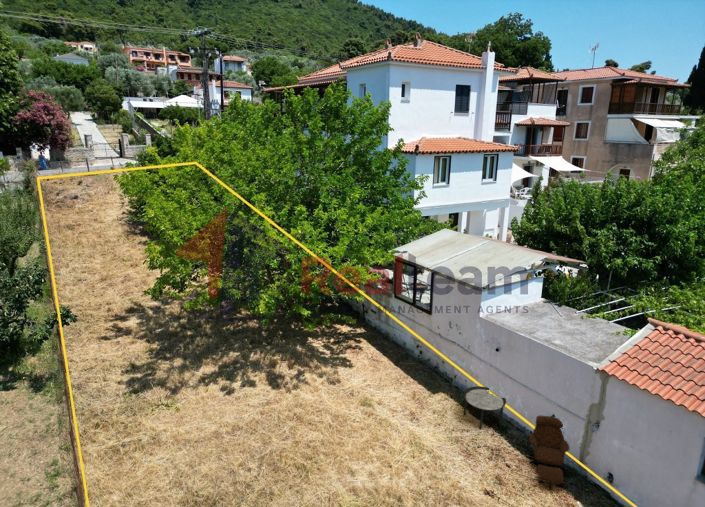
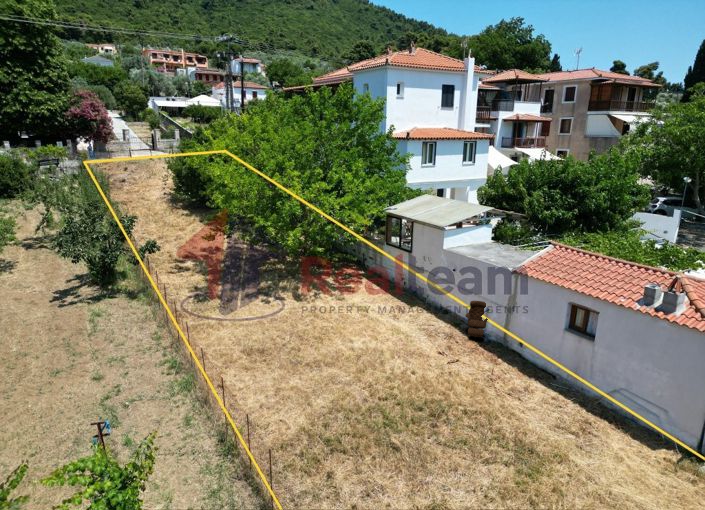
round table: present [464,386,506,429] -> none [428,293,456,317]

